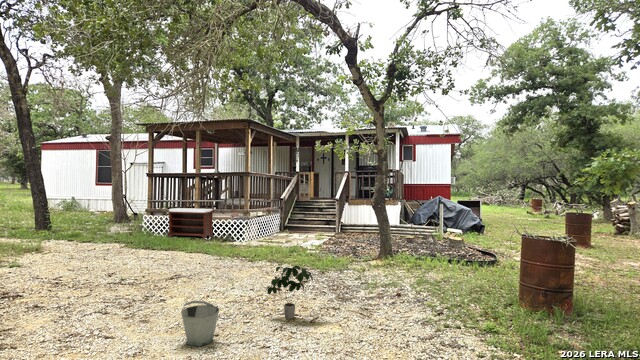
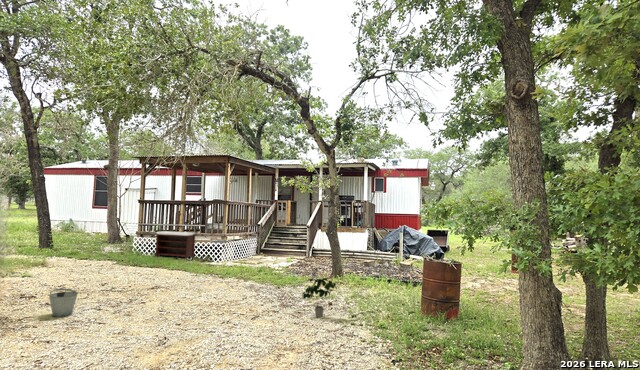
potted plant: present [266,266,313,319] -> present [302,278,337,317]
bucket: present [181,301,219,346] -> present [49,288,78,317]

